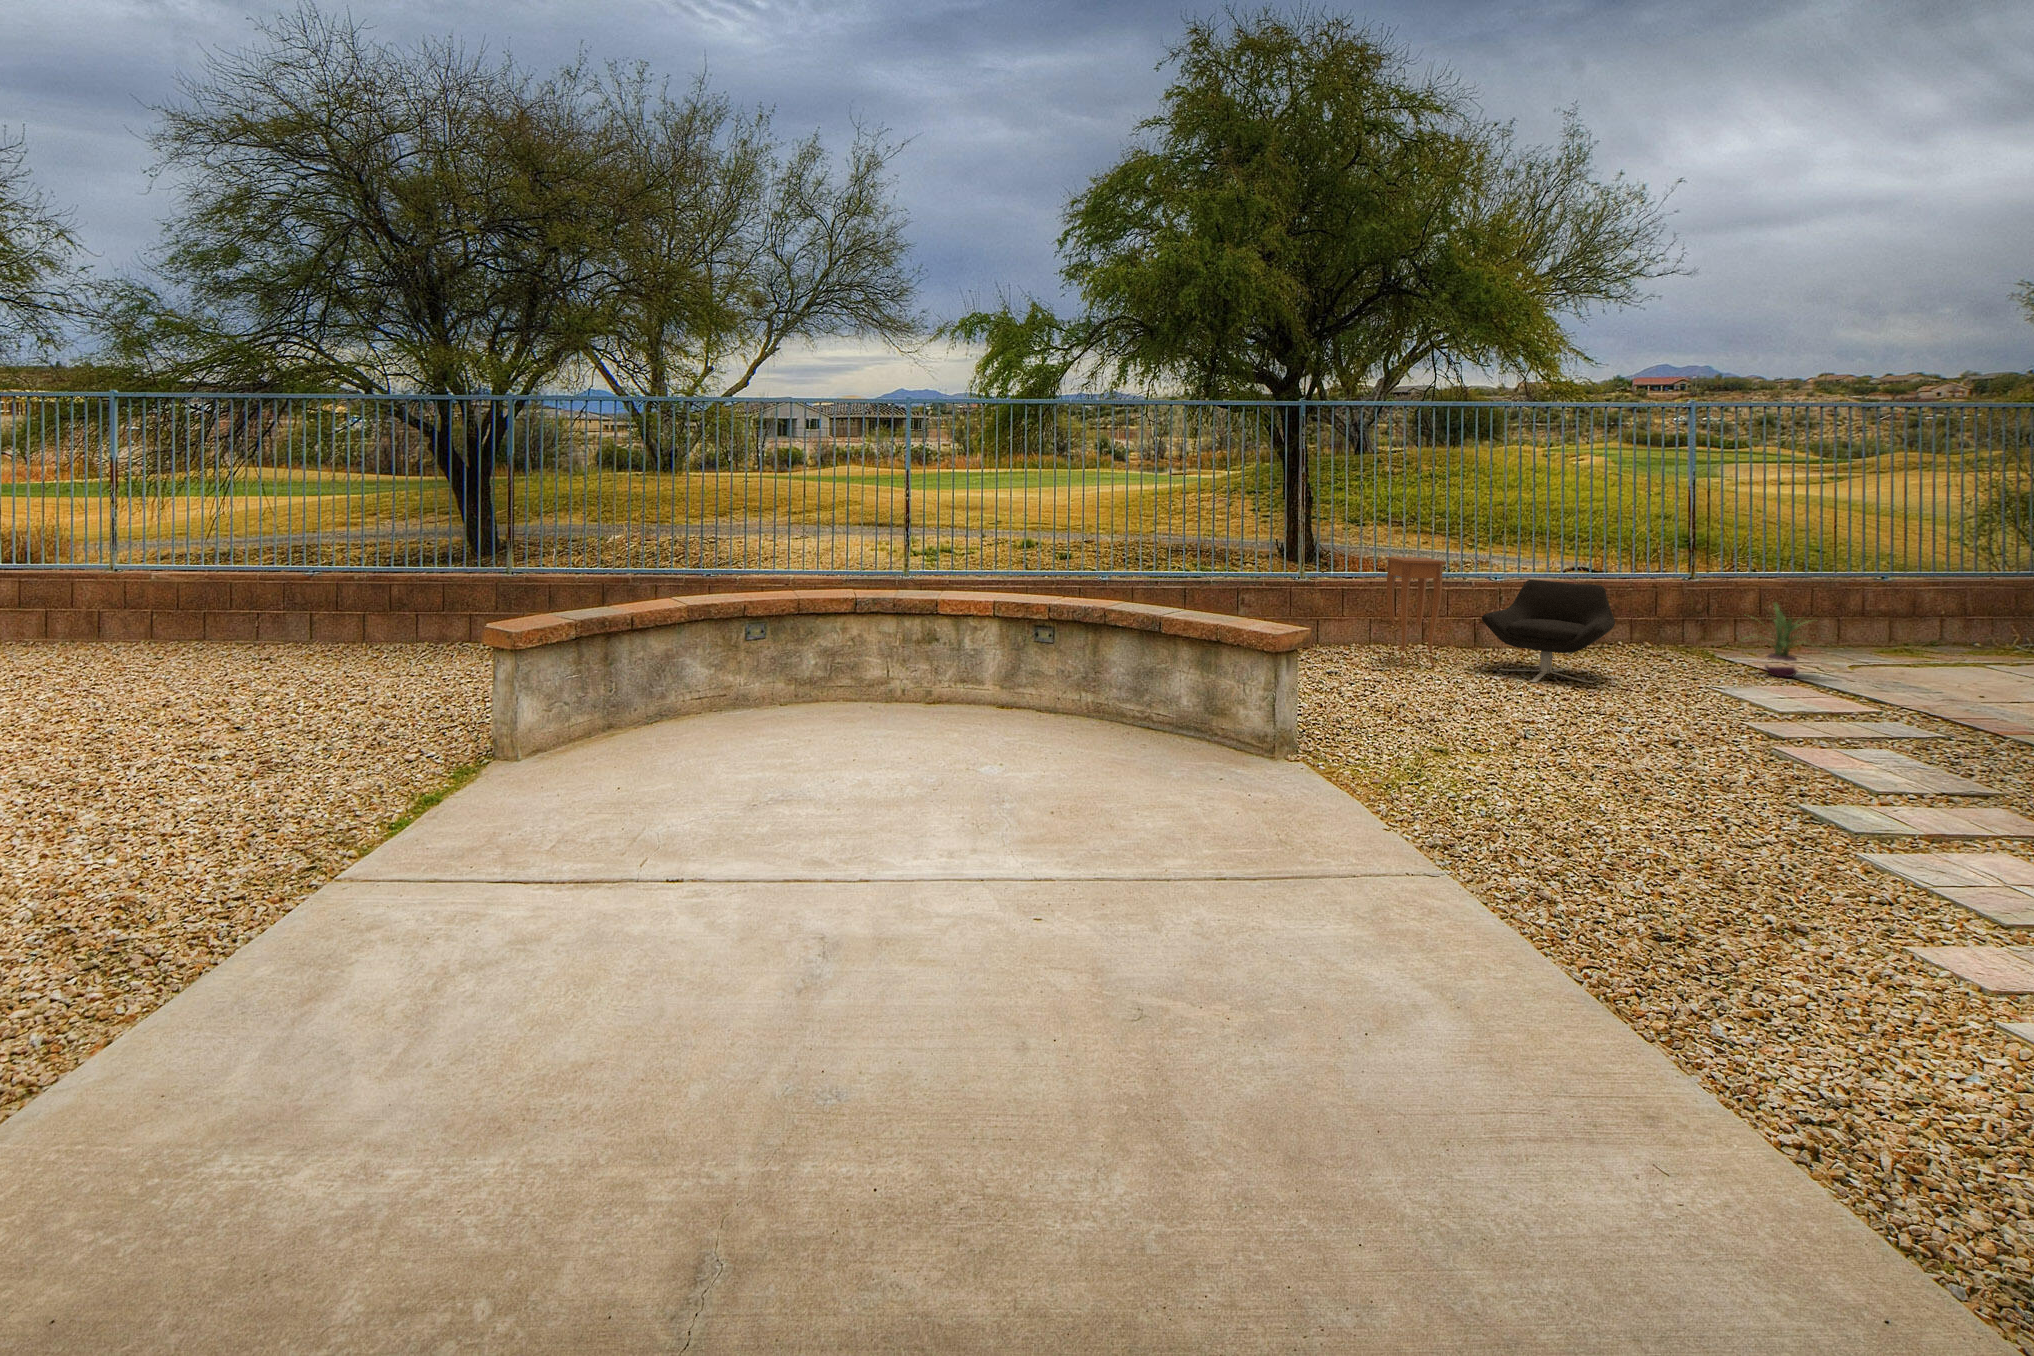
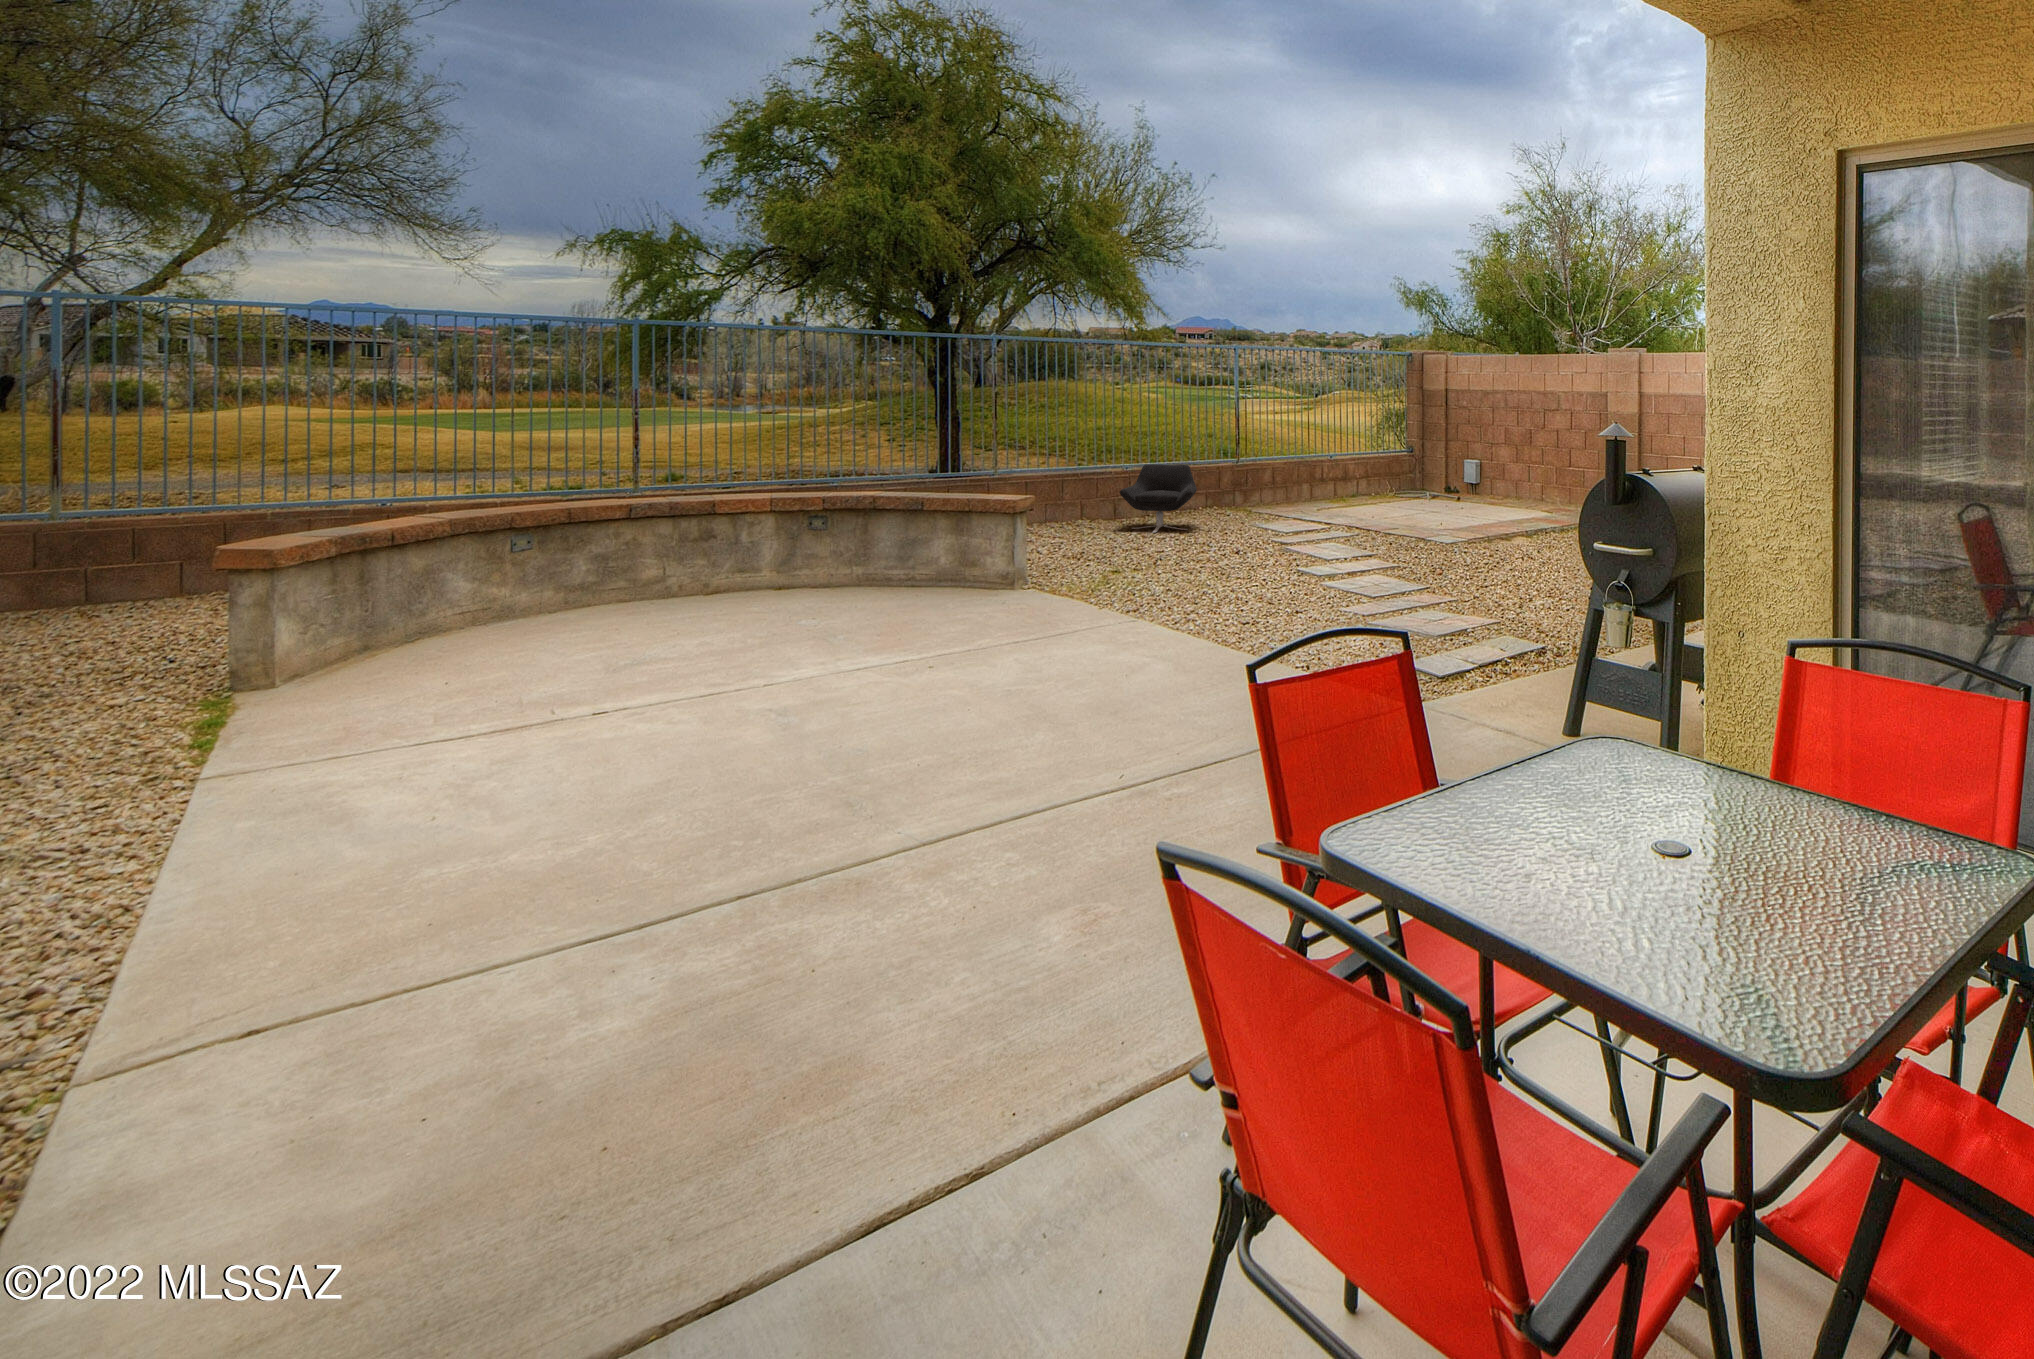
side table: present [1385,557,1446,666] -> none [1053,452,1095,532]
decorative plant: present [1742,602,1807,677] -> none [1259,470,1303,517]

